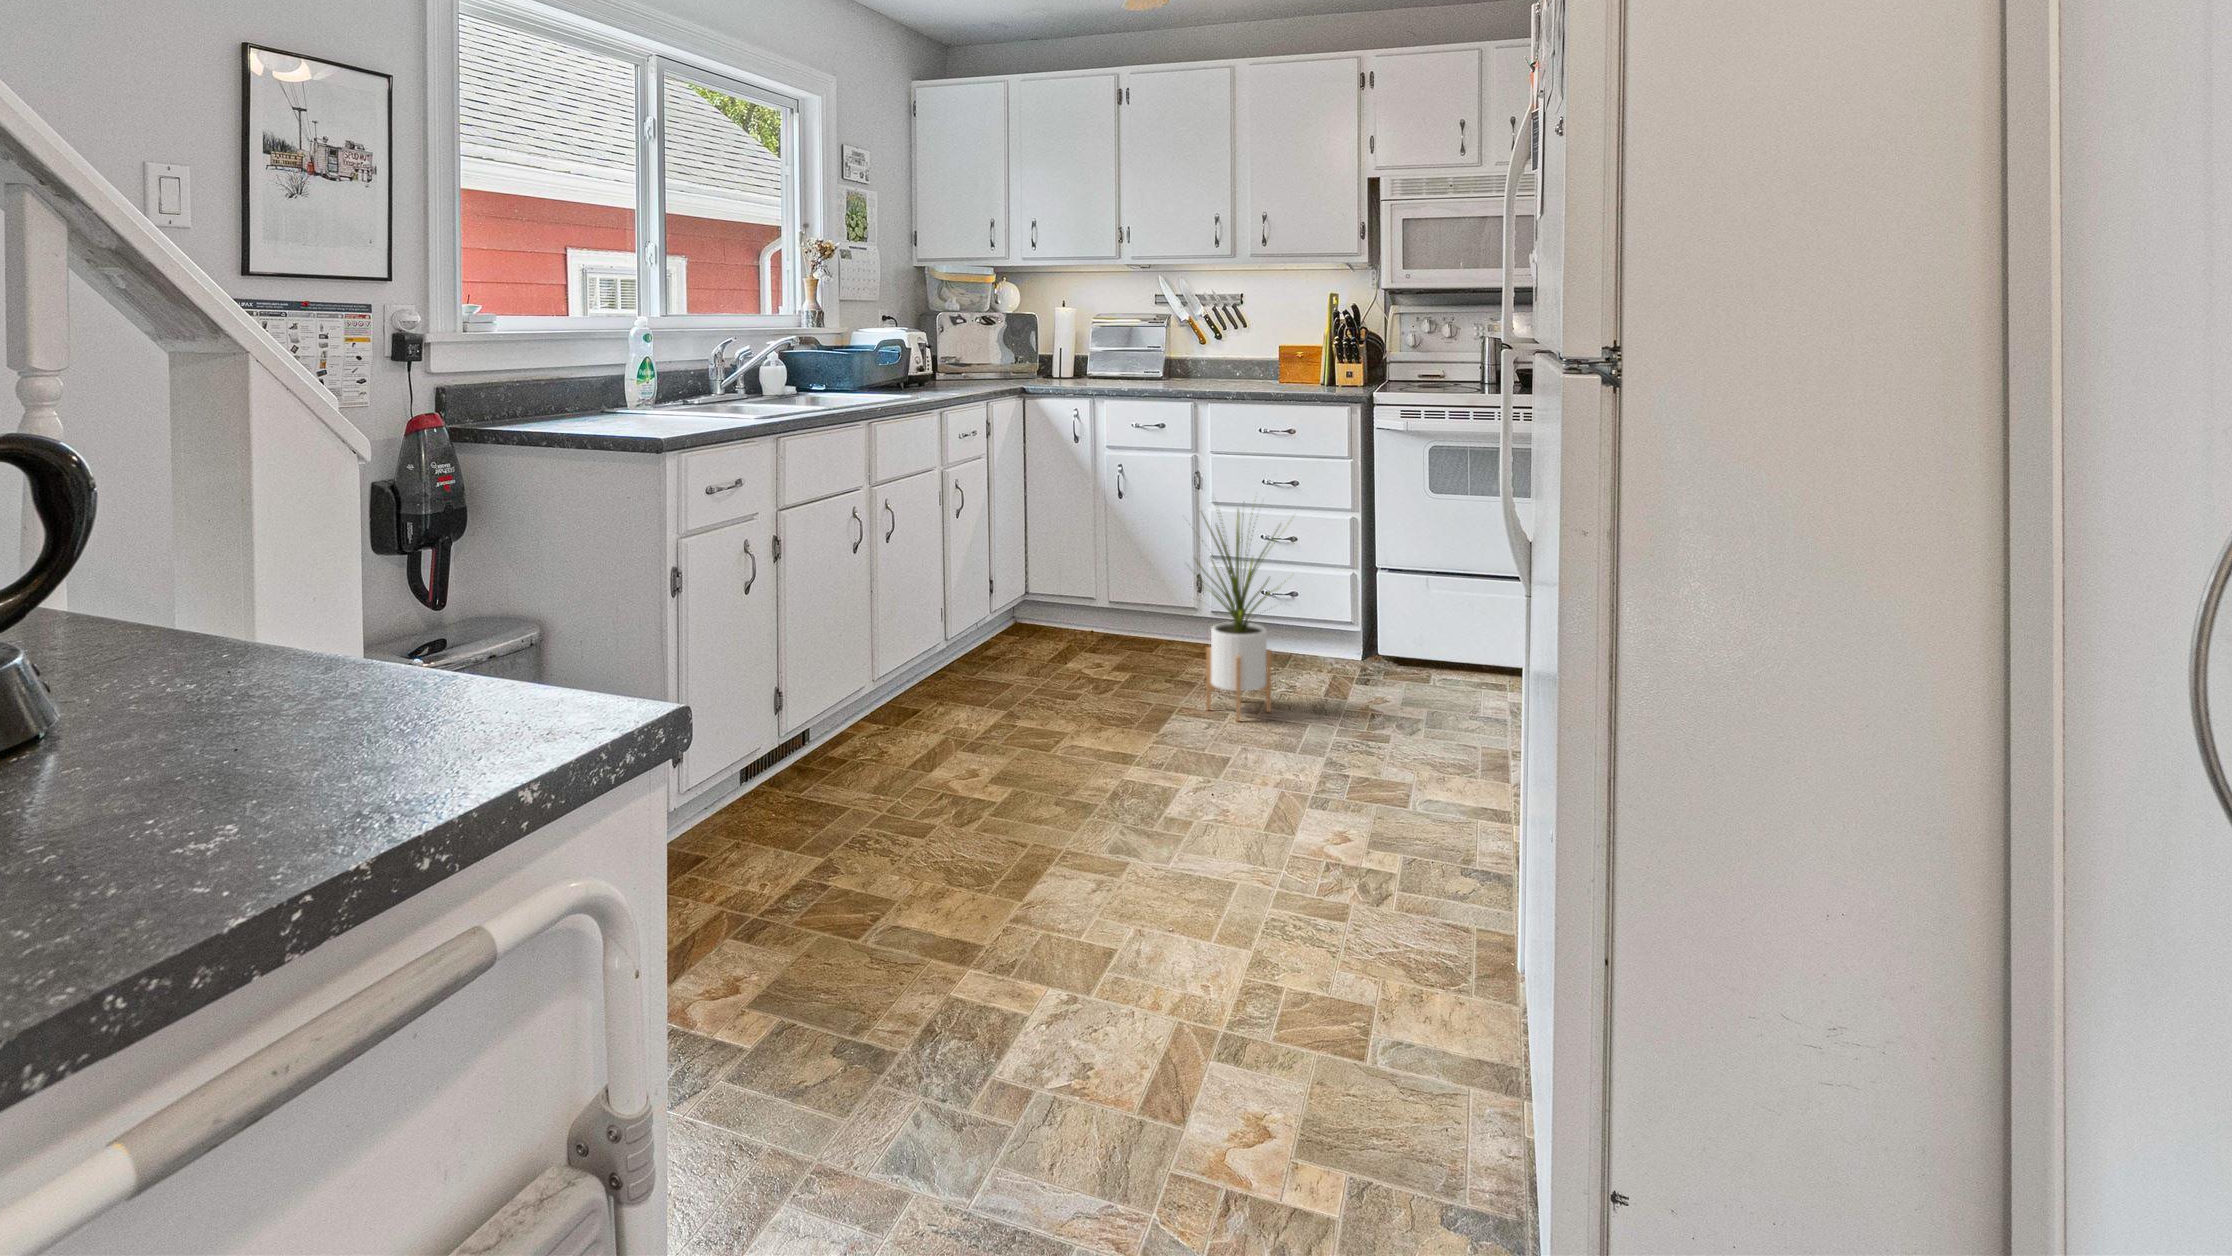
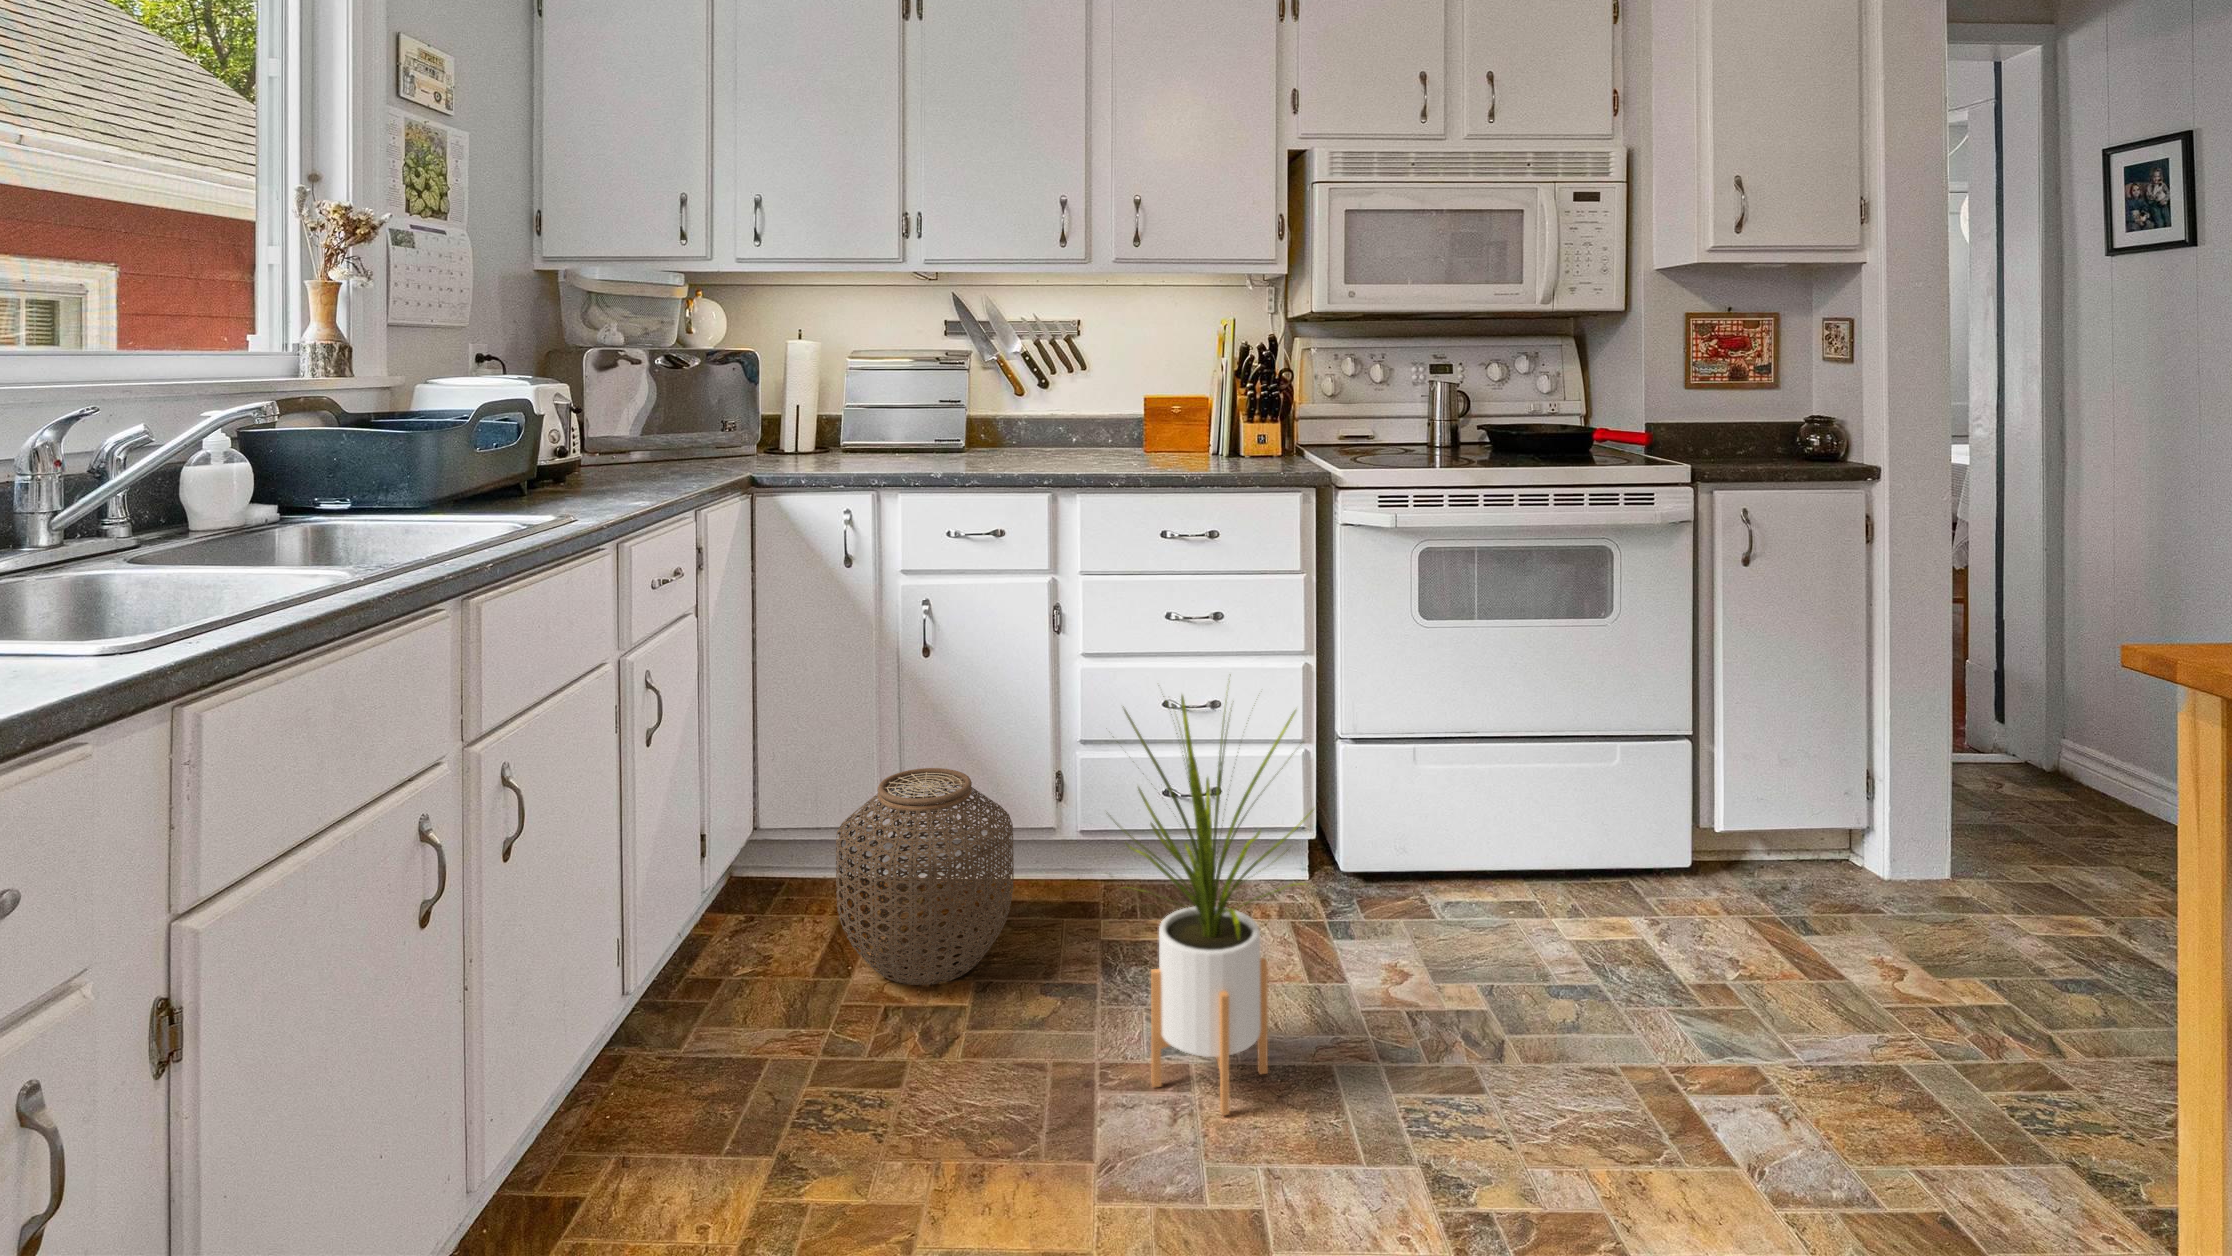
woven basket: none [1059,555,1158,669] -> present [836,768,1014,985]

